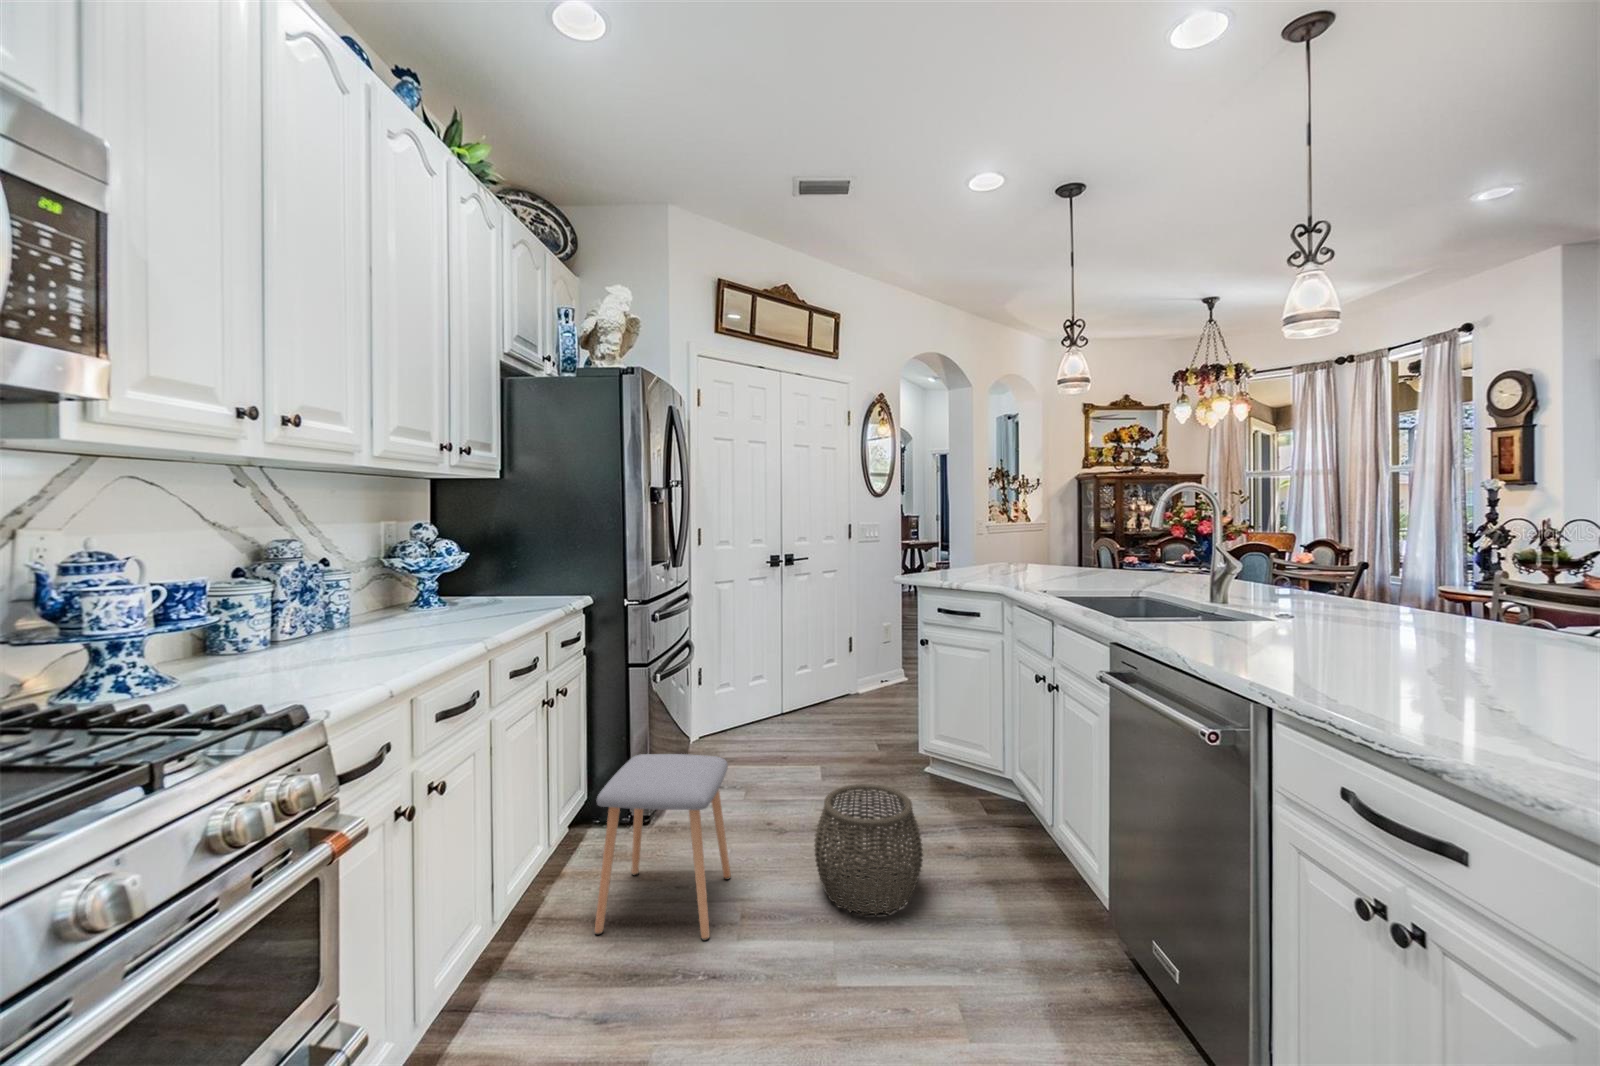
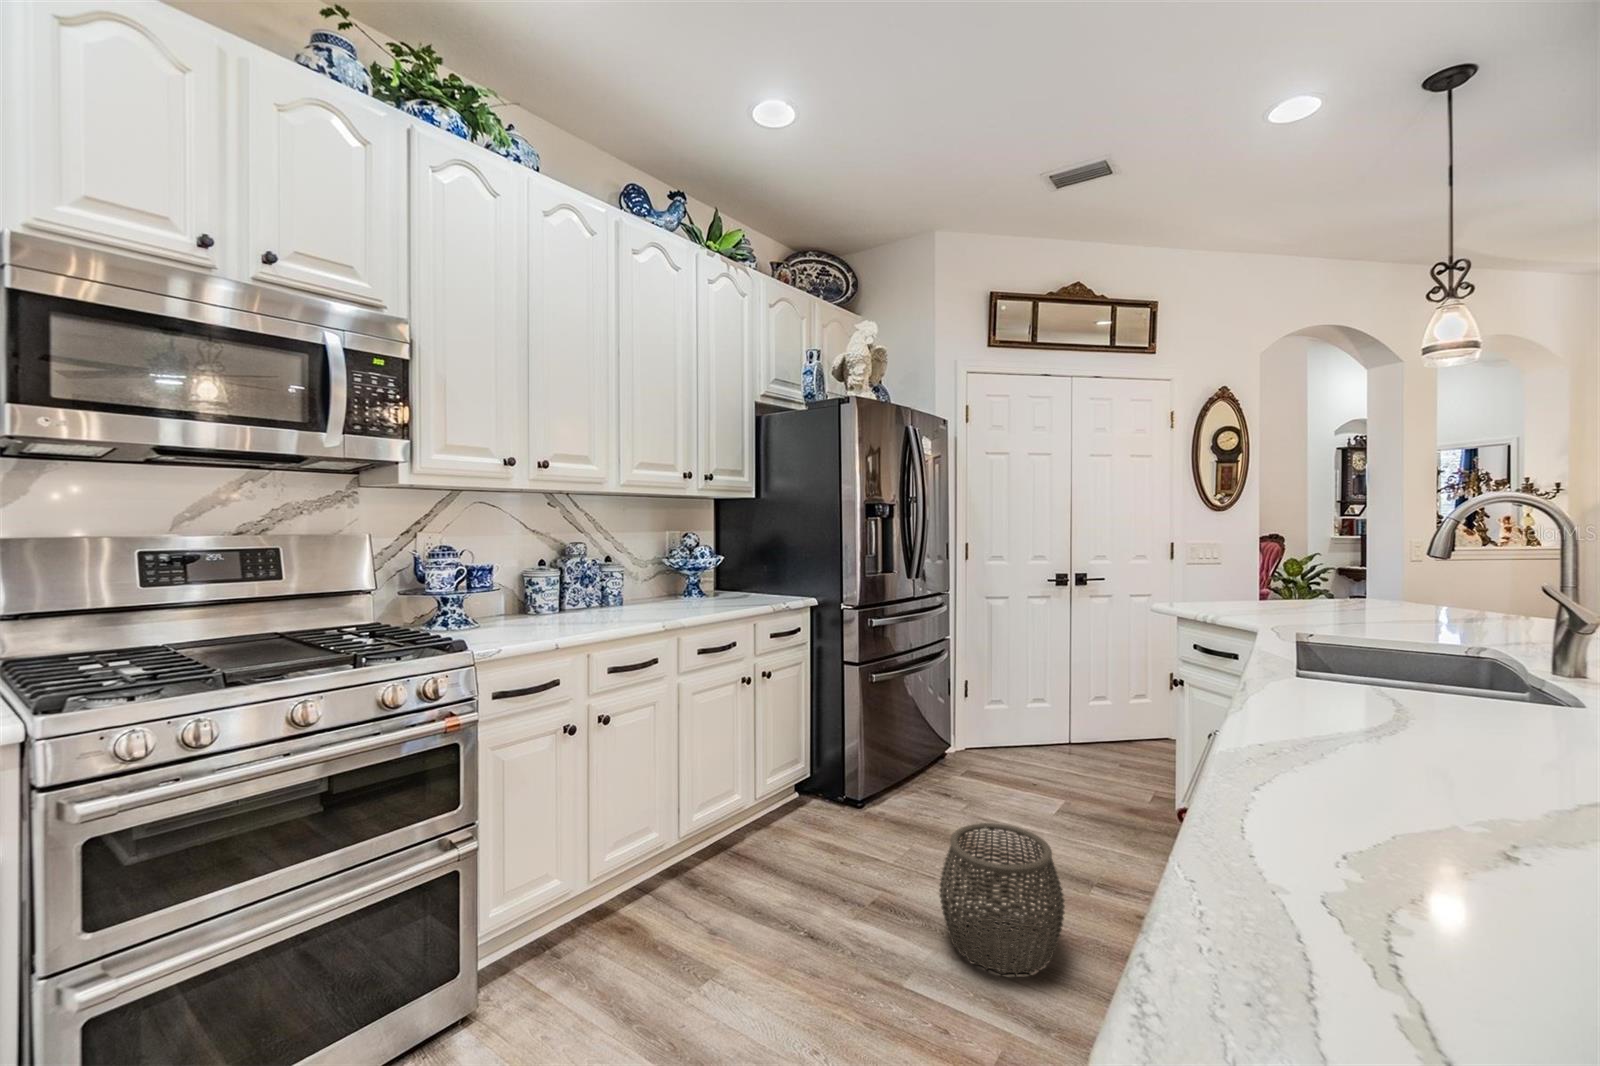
stool: present [595,754,731,941] -> none [743,744,881,925]

